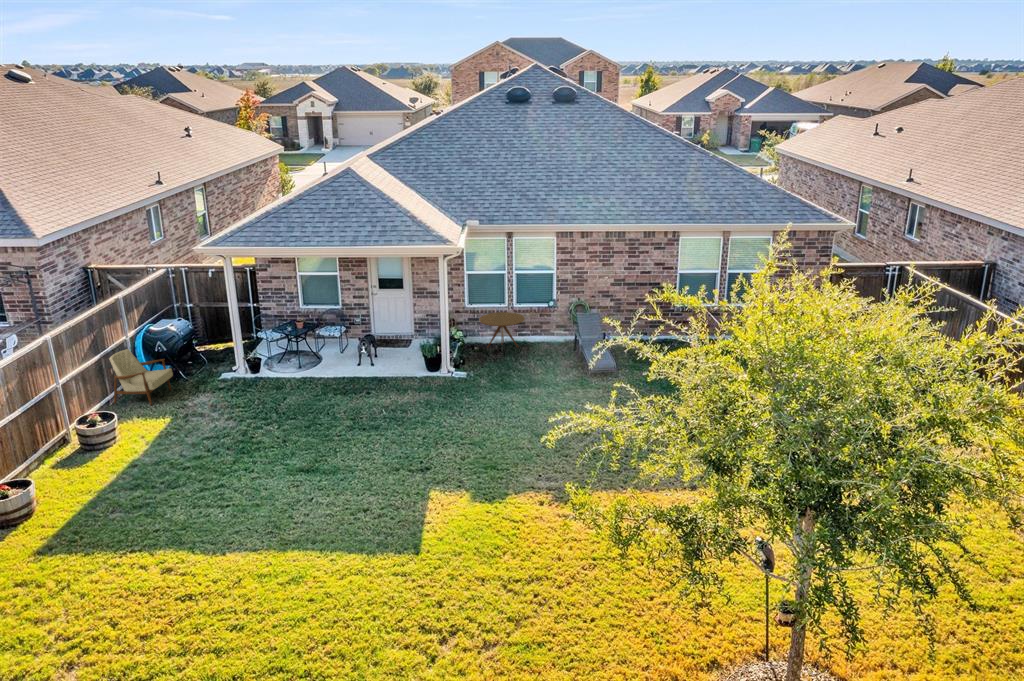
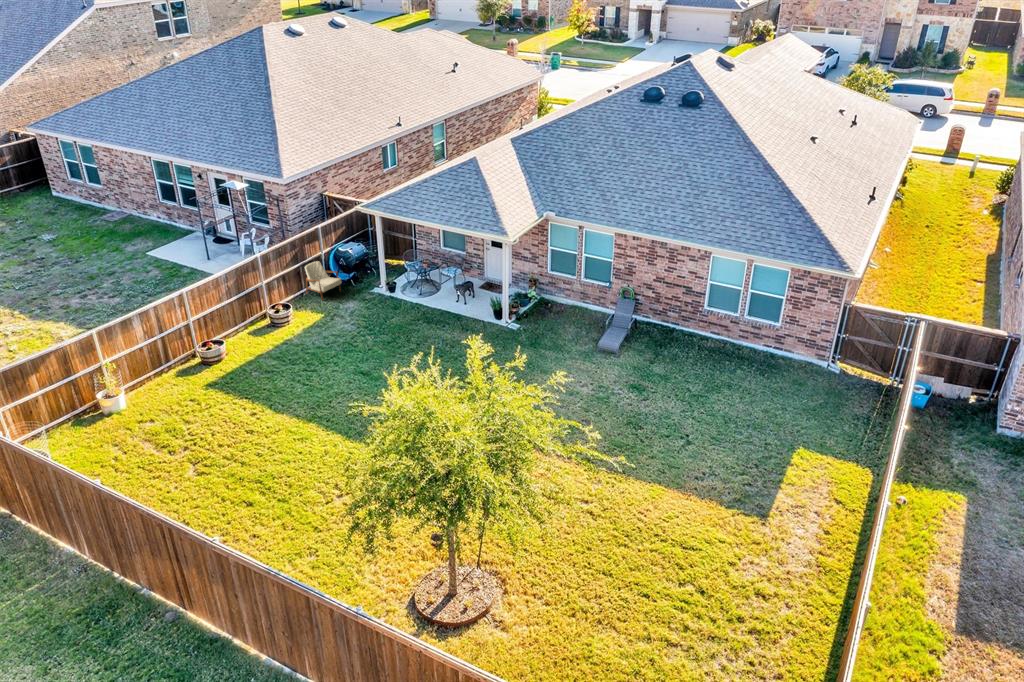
round table: present [479,312,525,348] -> none [546,281,581,314]

